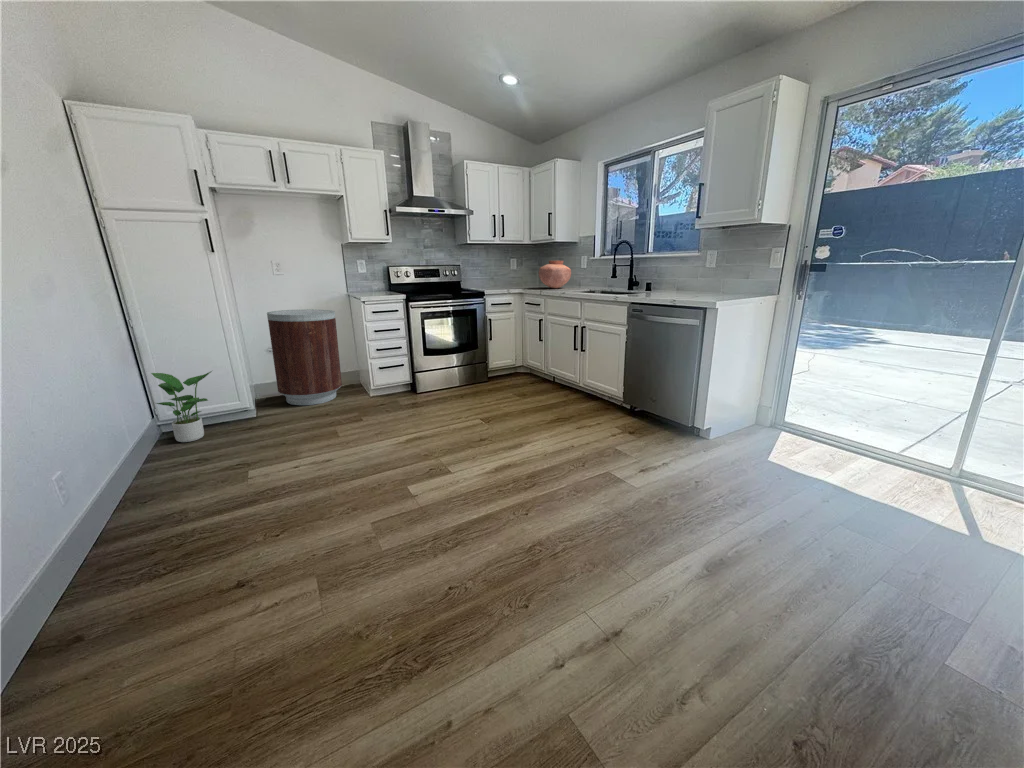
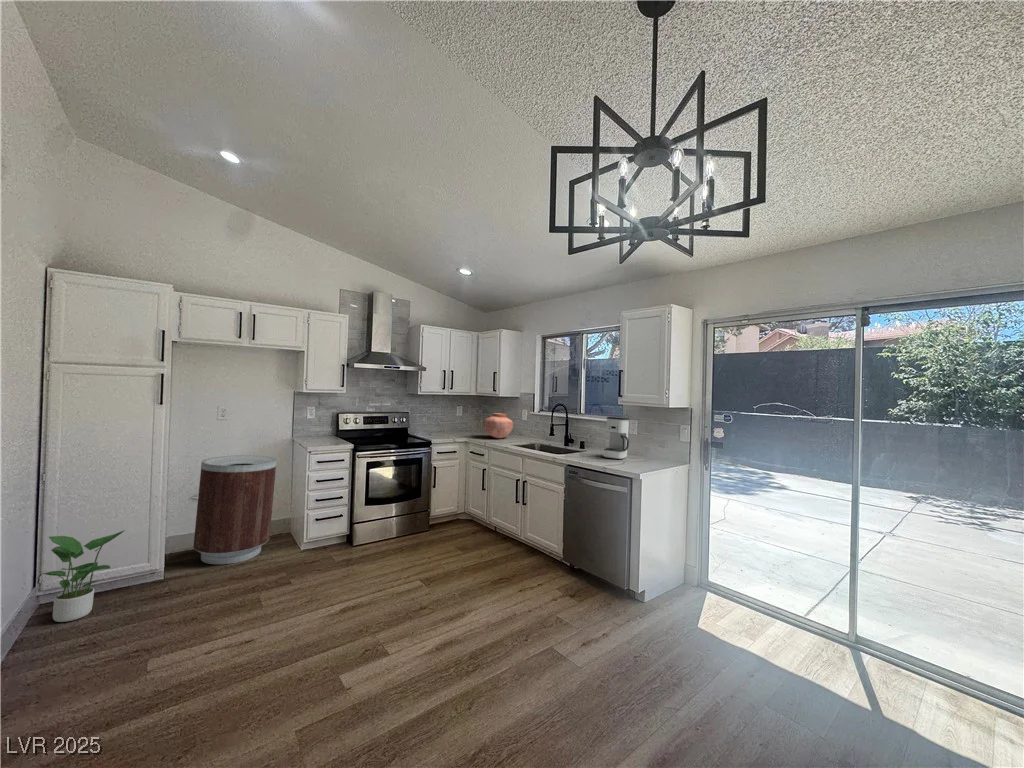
coffee maker: none [673,246,708,295] -> present [603,417,629,459]

